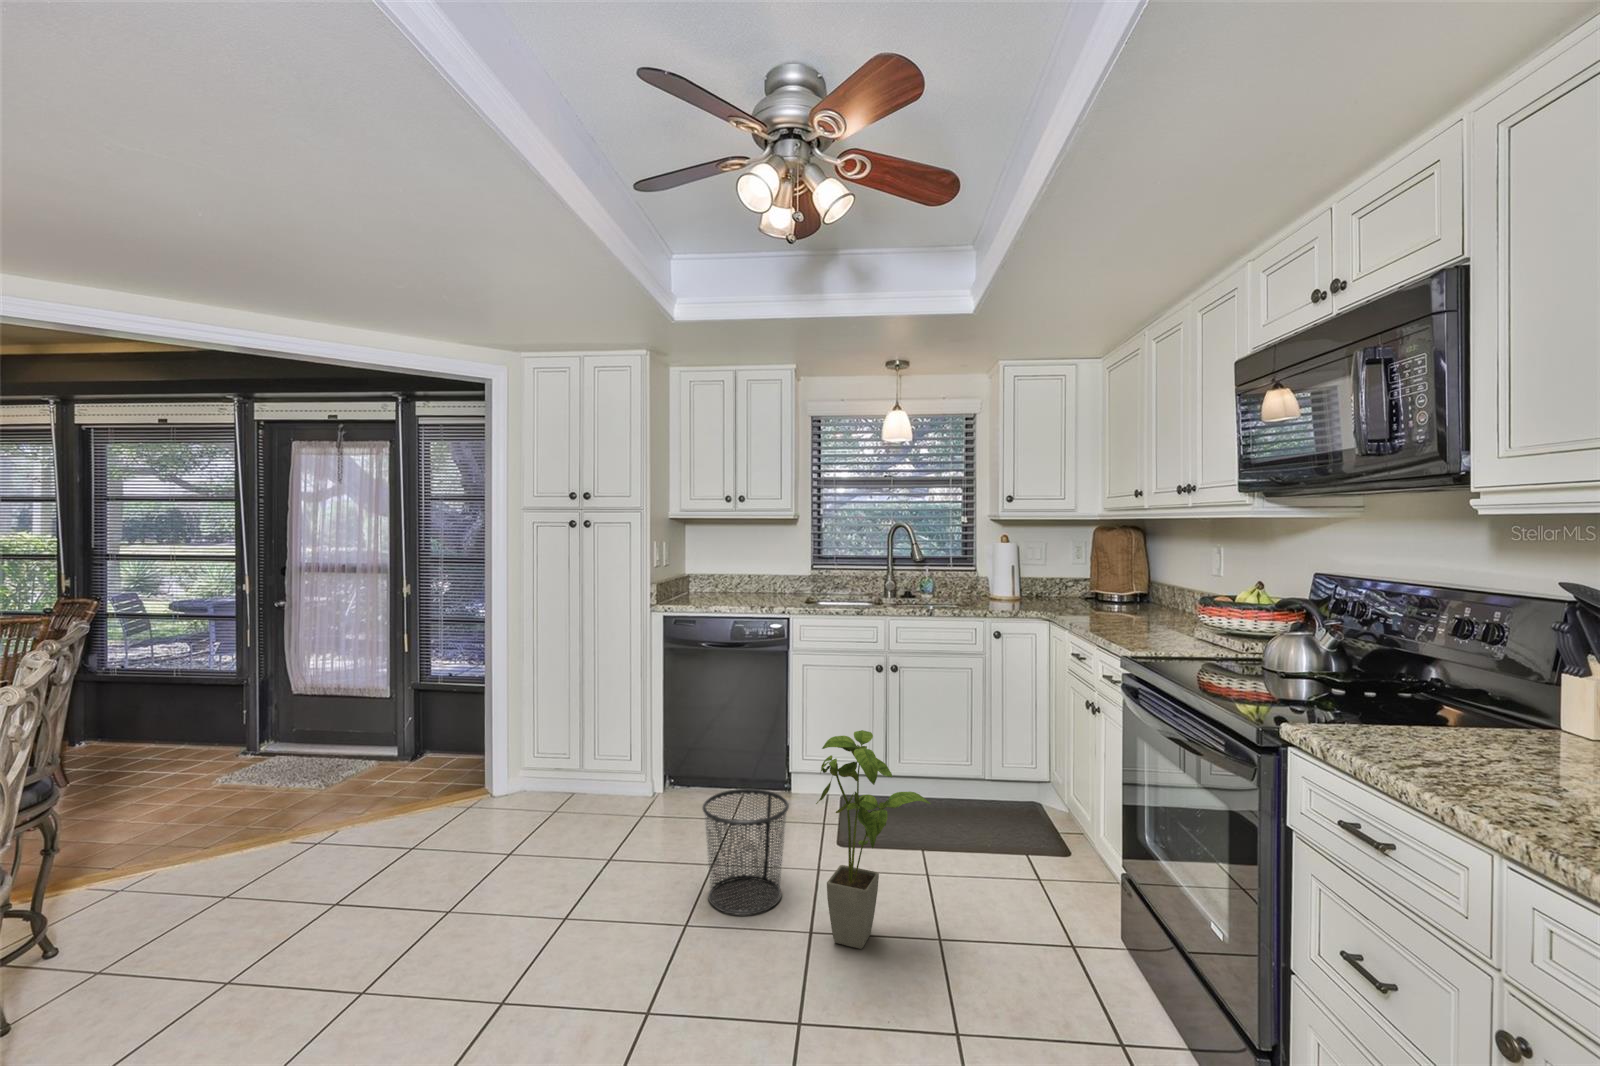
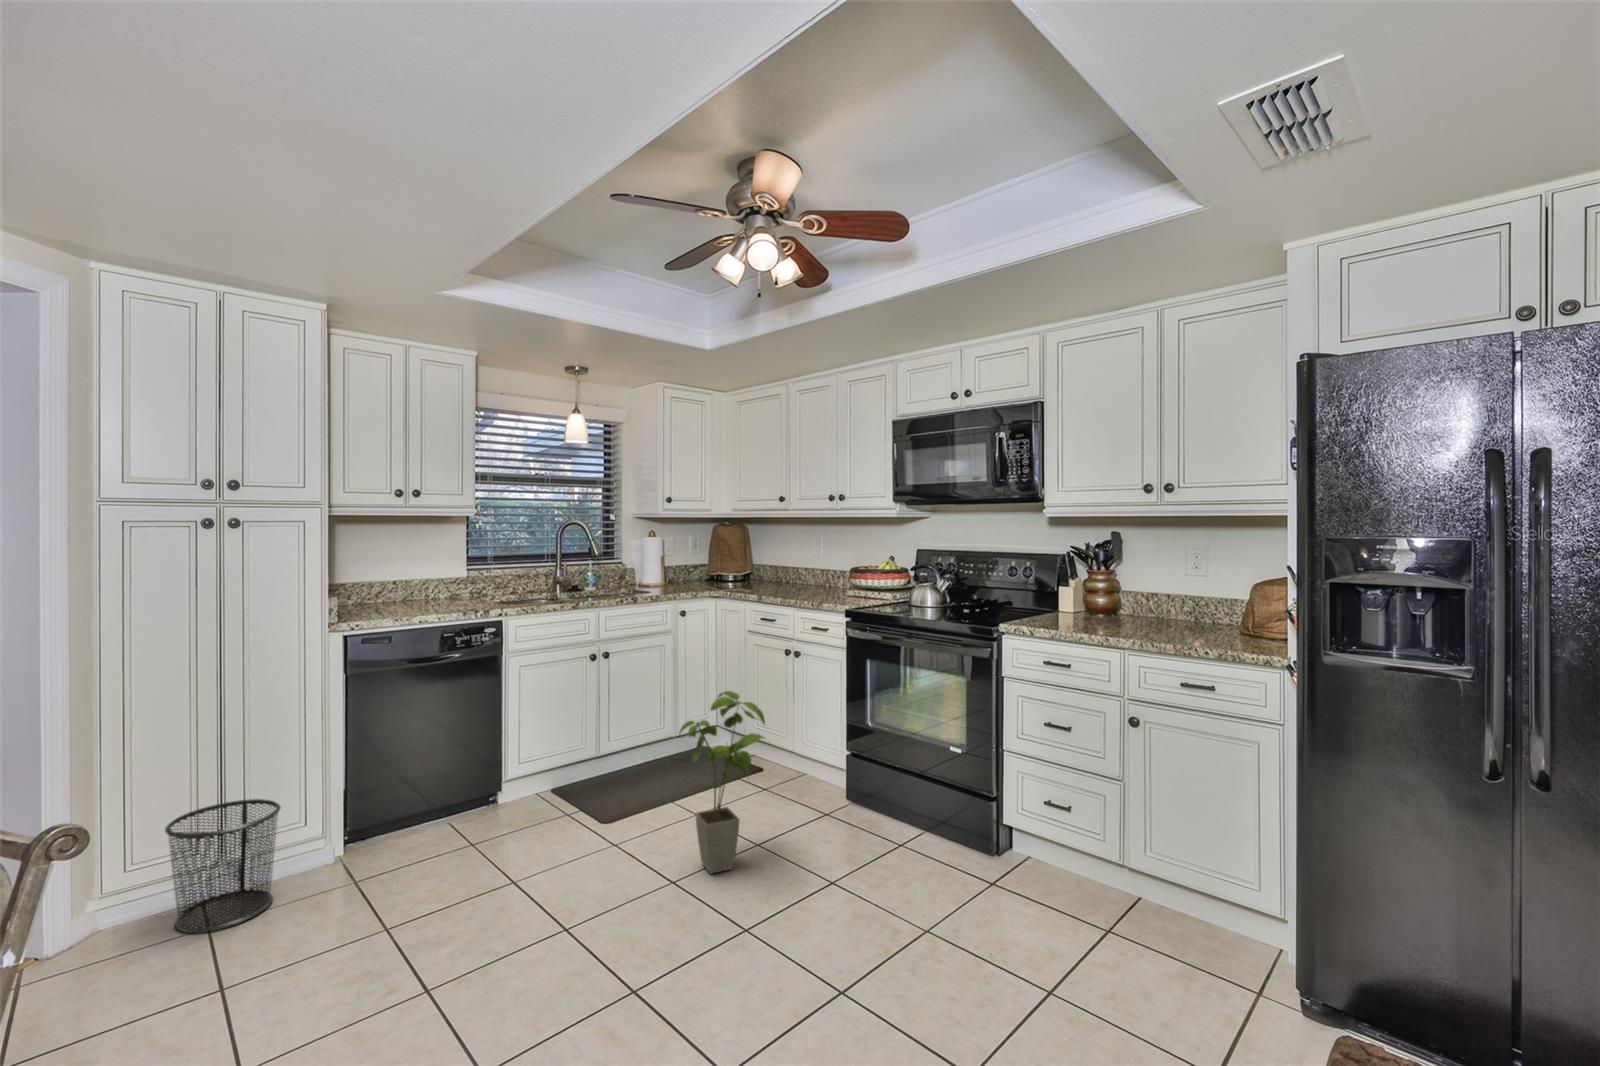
waste bin: present [703,789,789,915] -> present [165,799,281,932]

